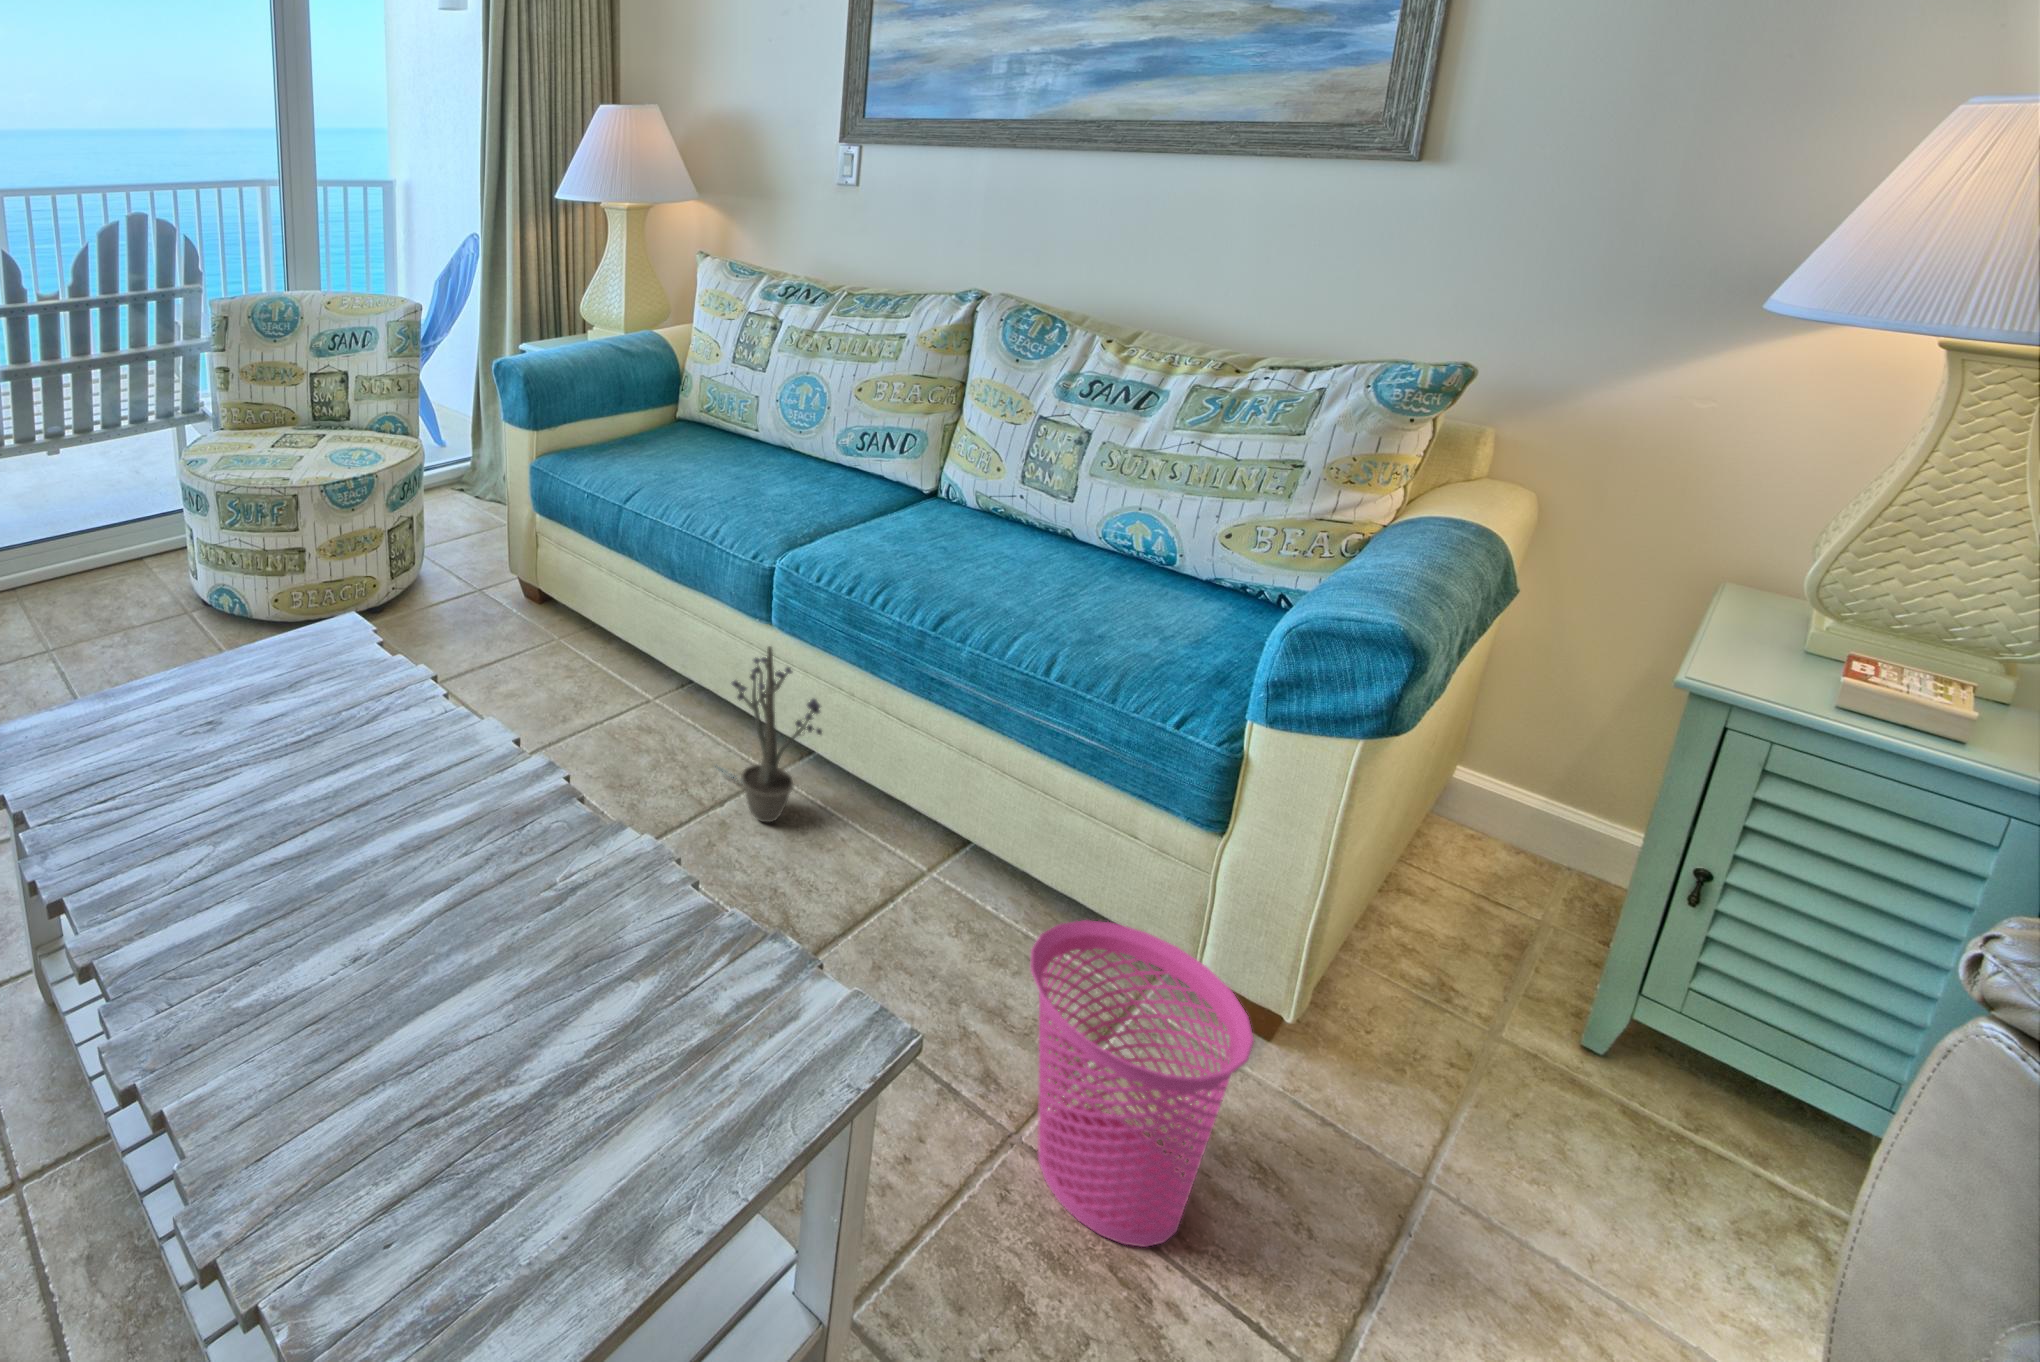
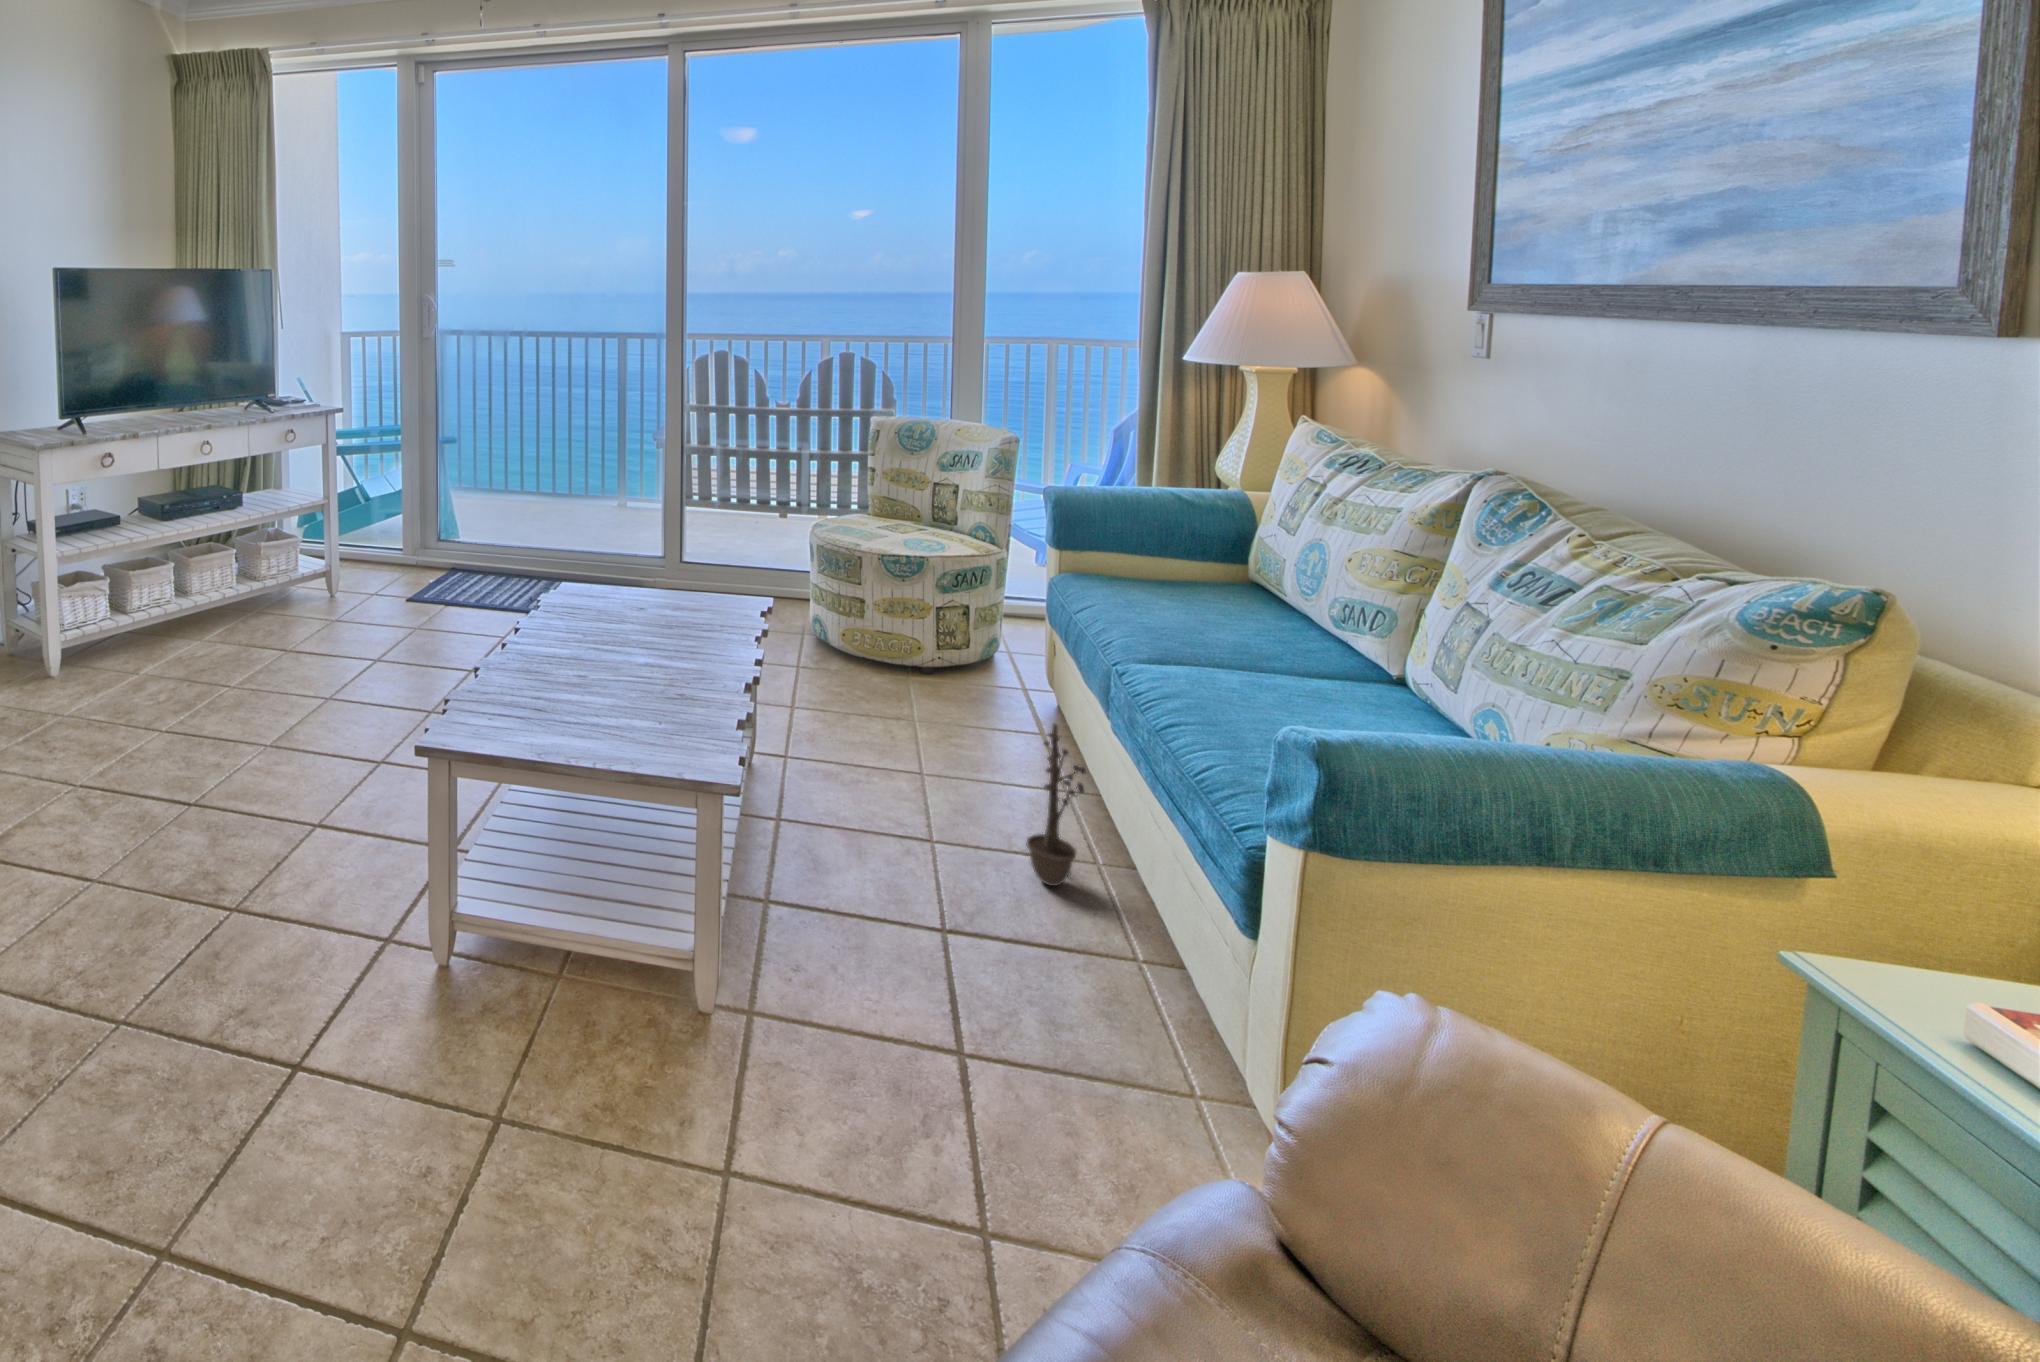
waste basket: present [1031,920,1254,1247] -> none [924,905,1092,1170]

